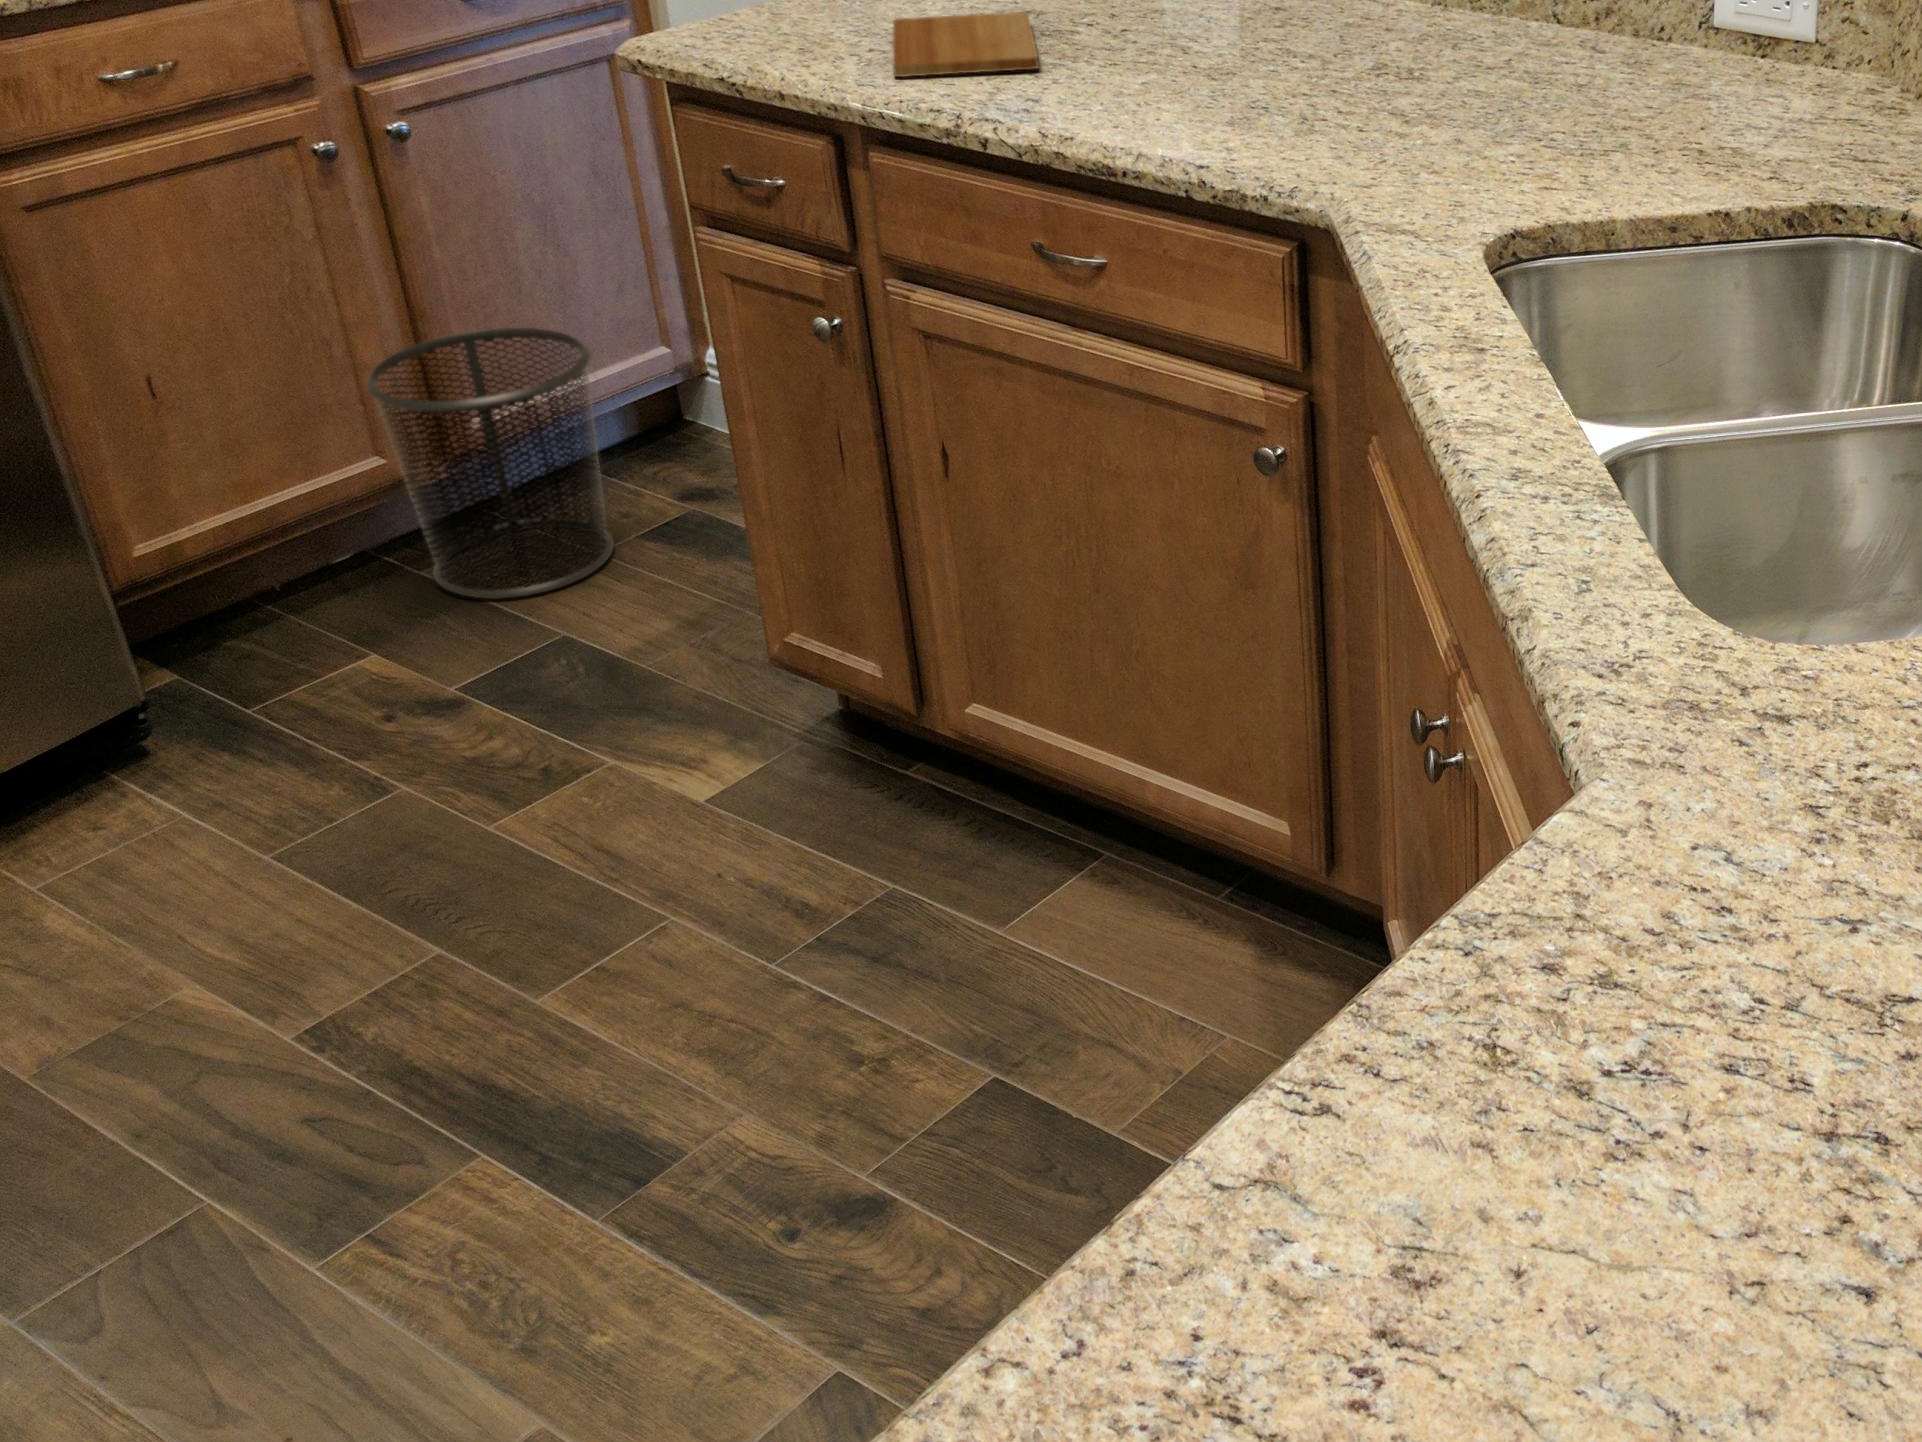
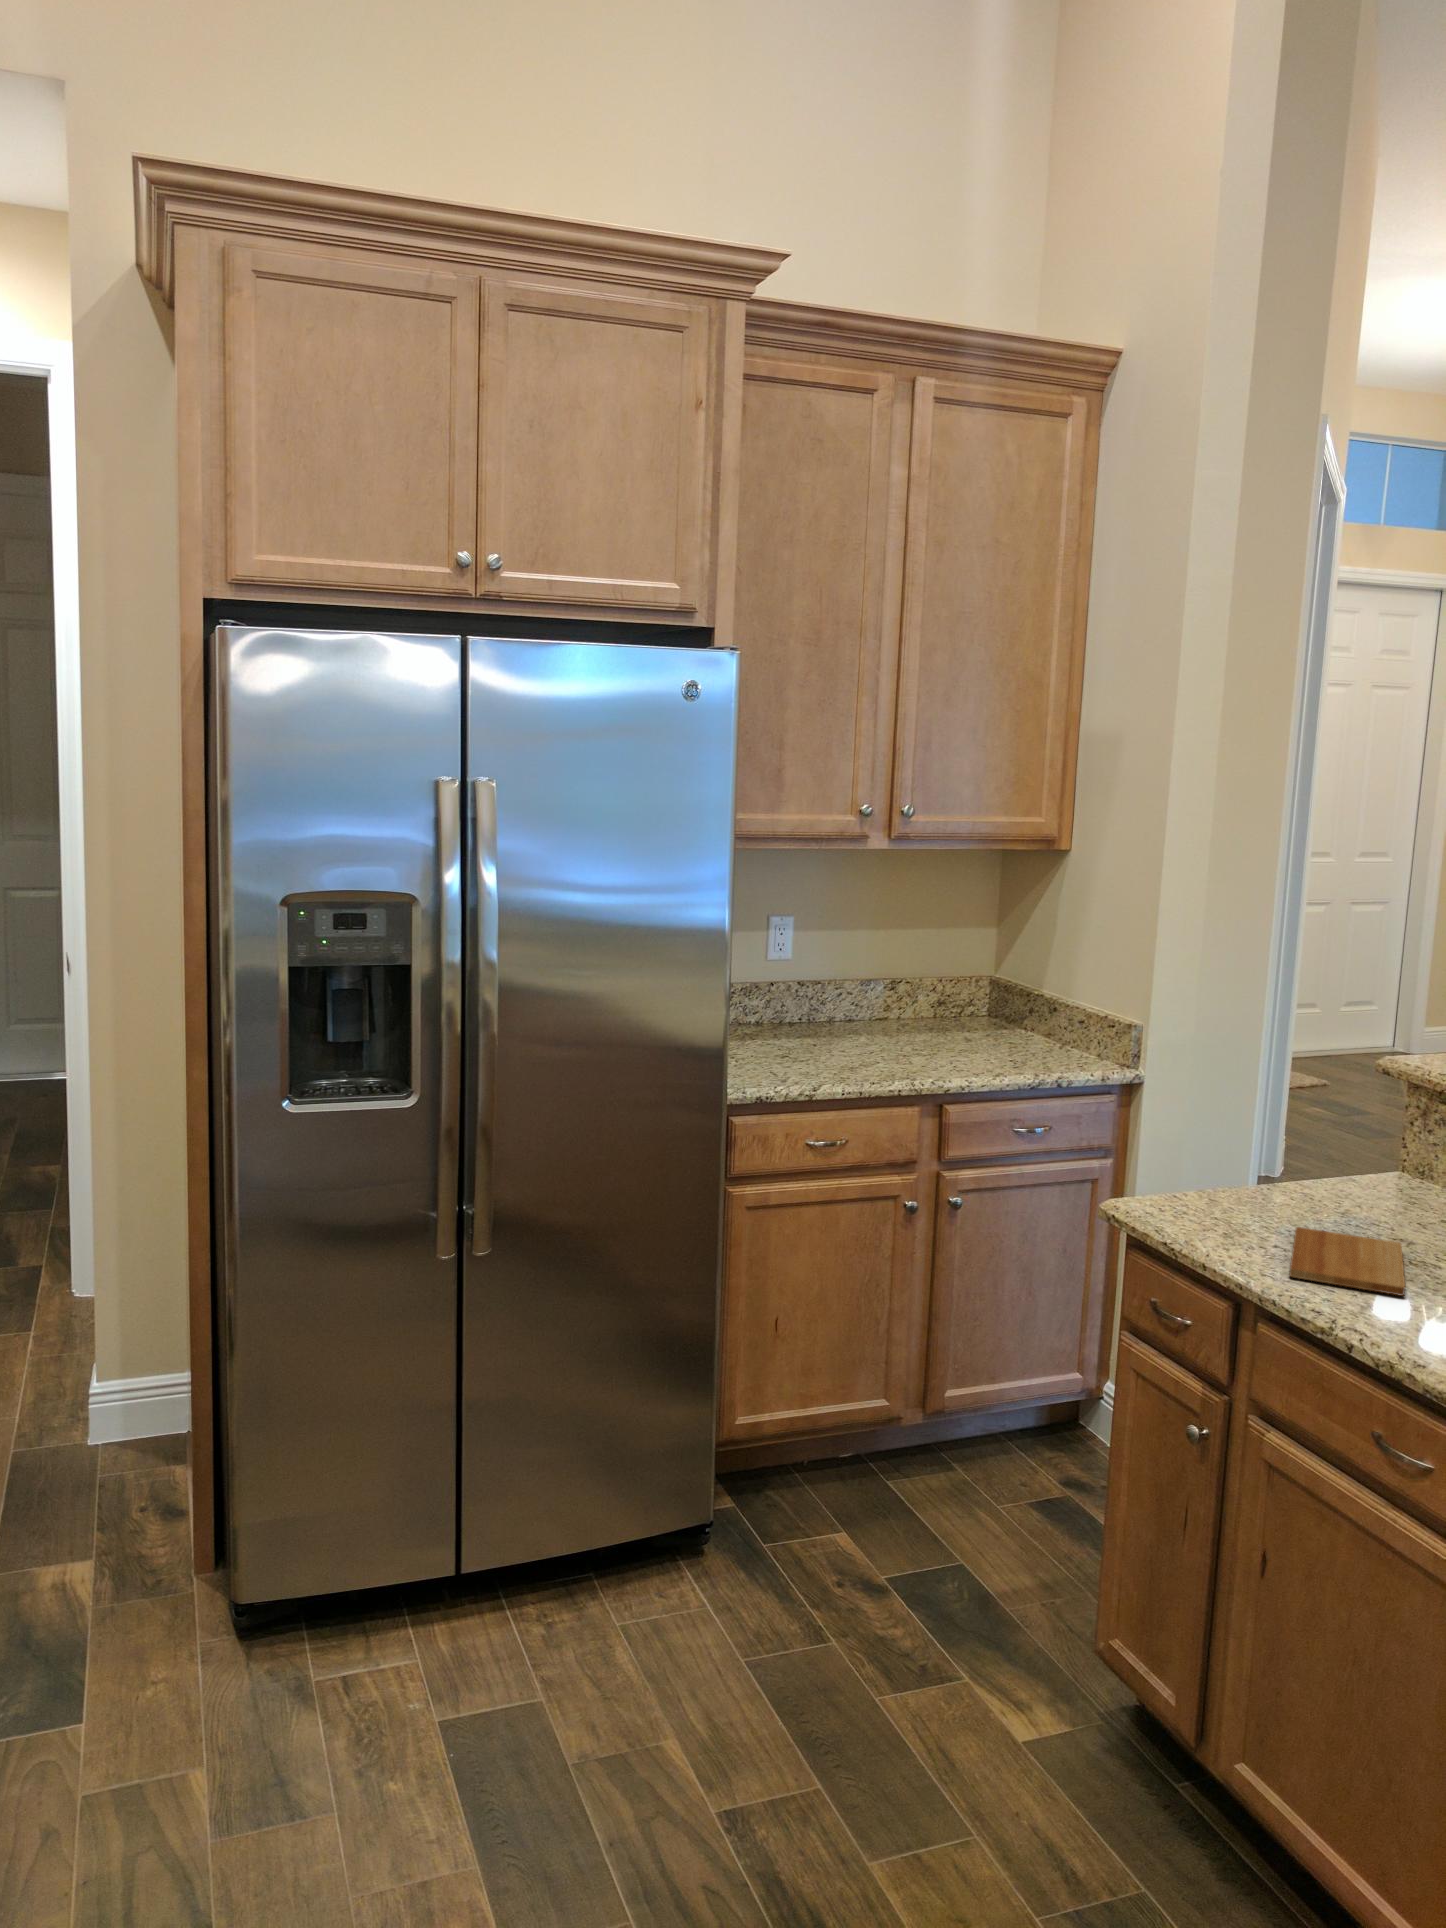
trash can: present [366,328,614,599] -> none [891,1332,1030,1526]

